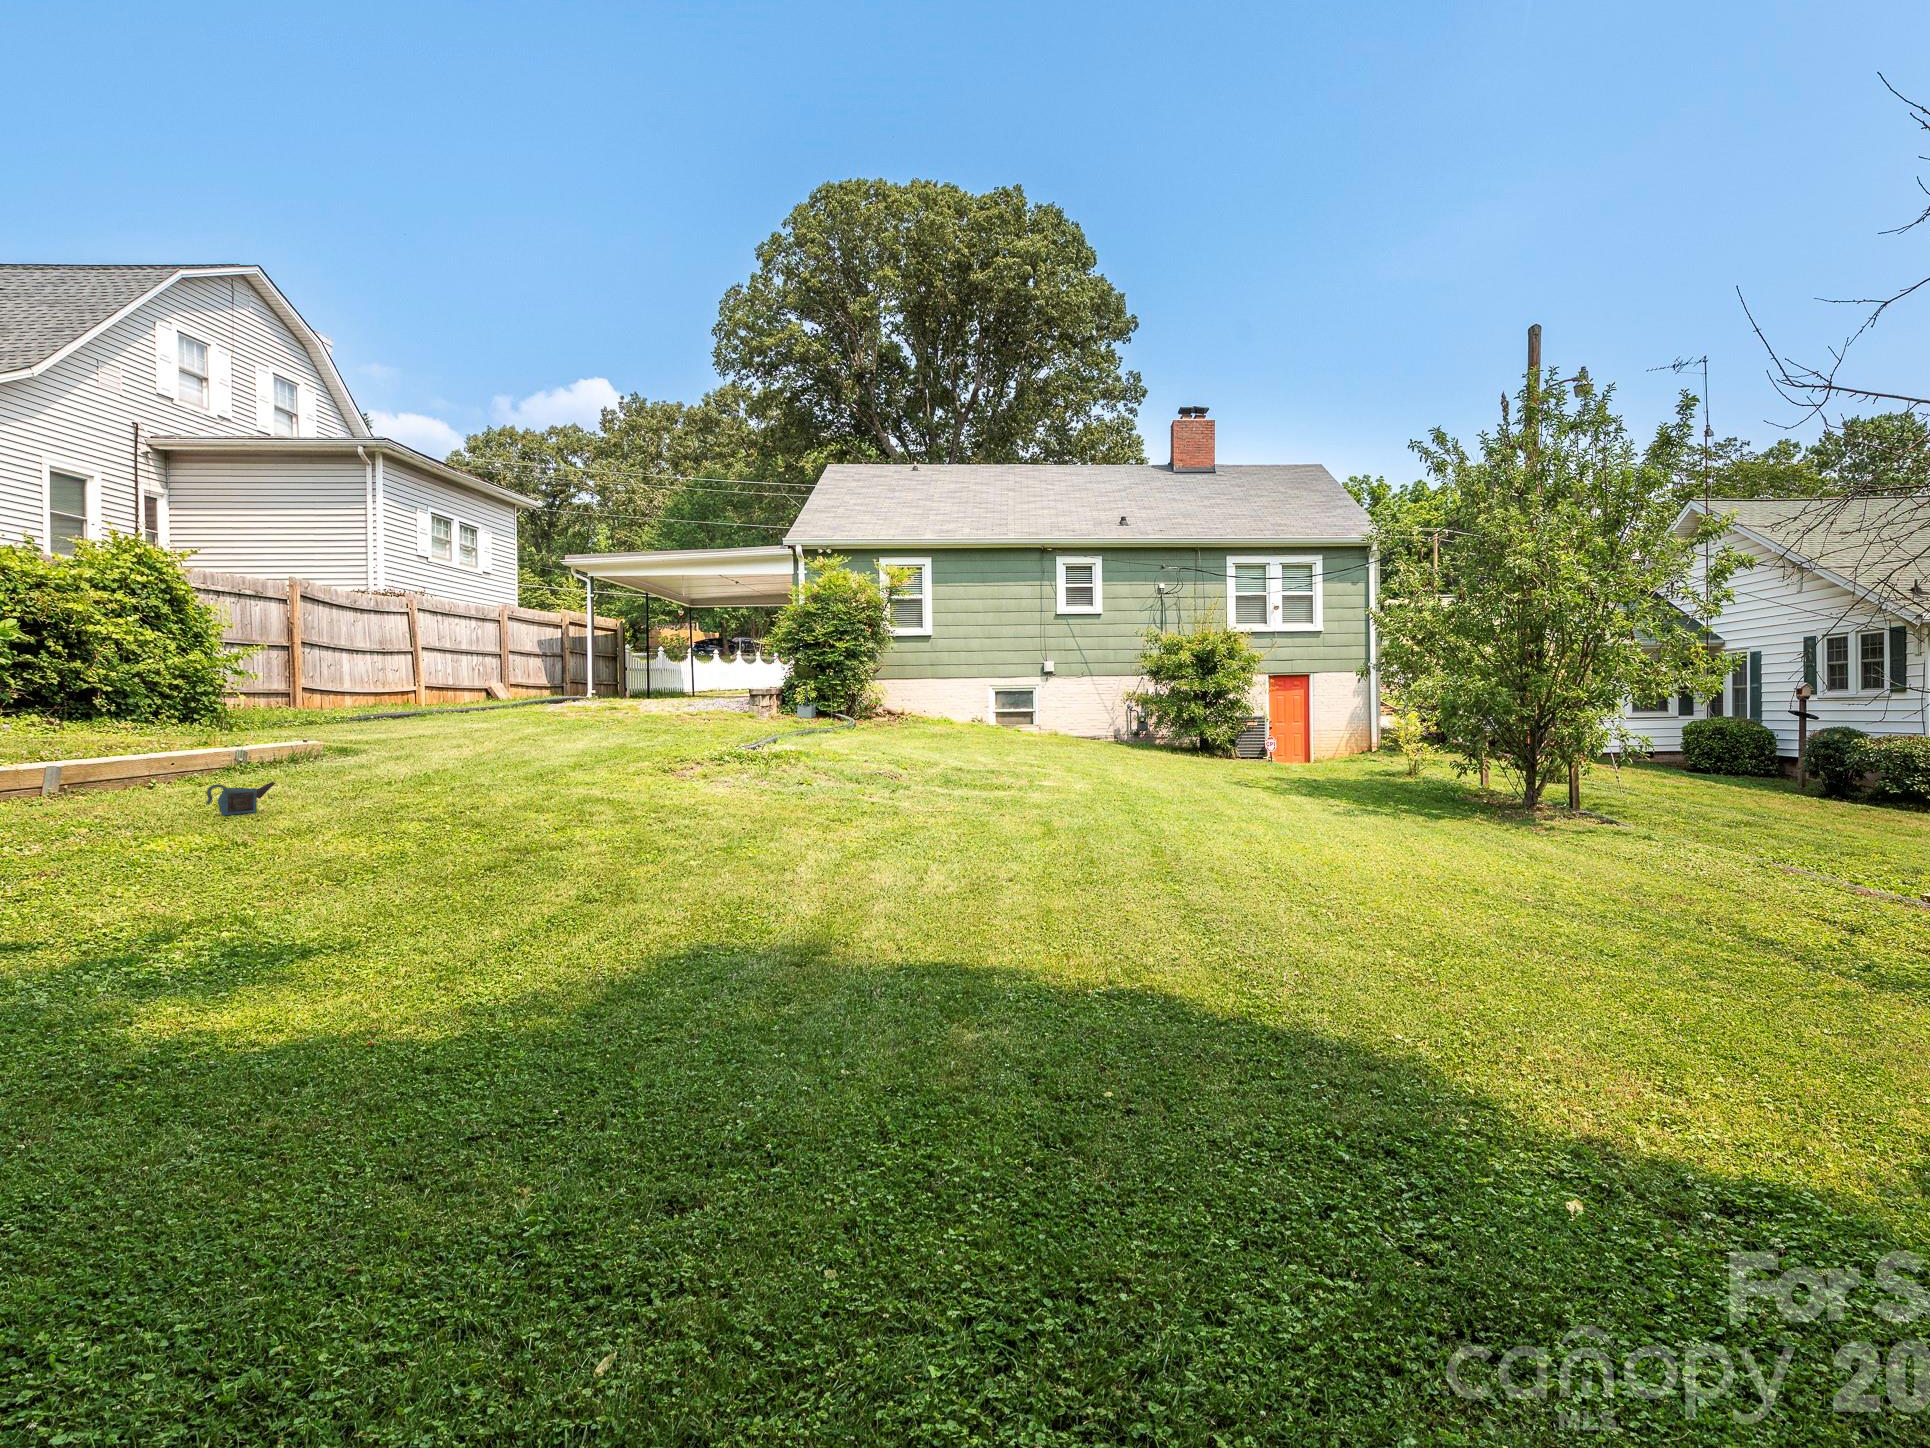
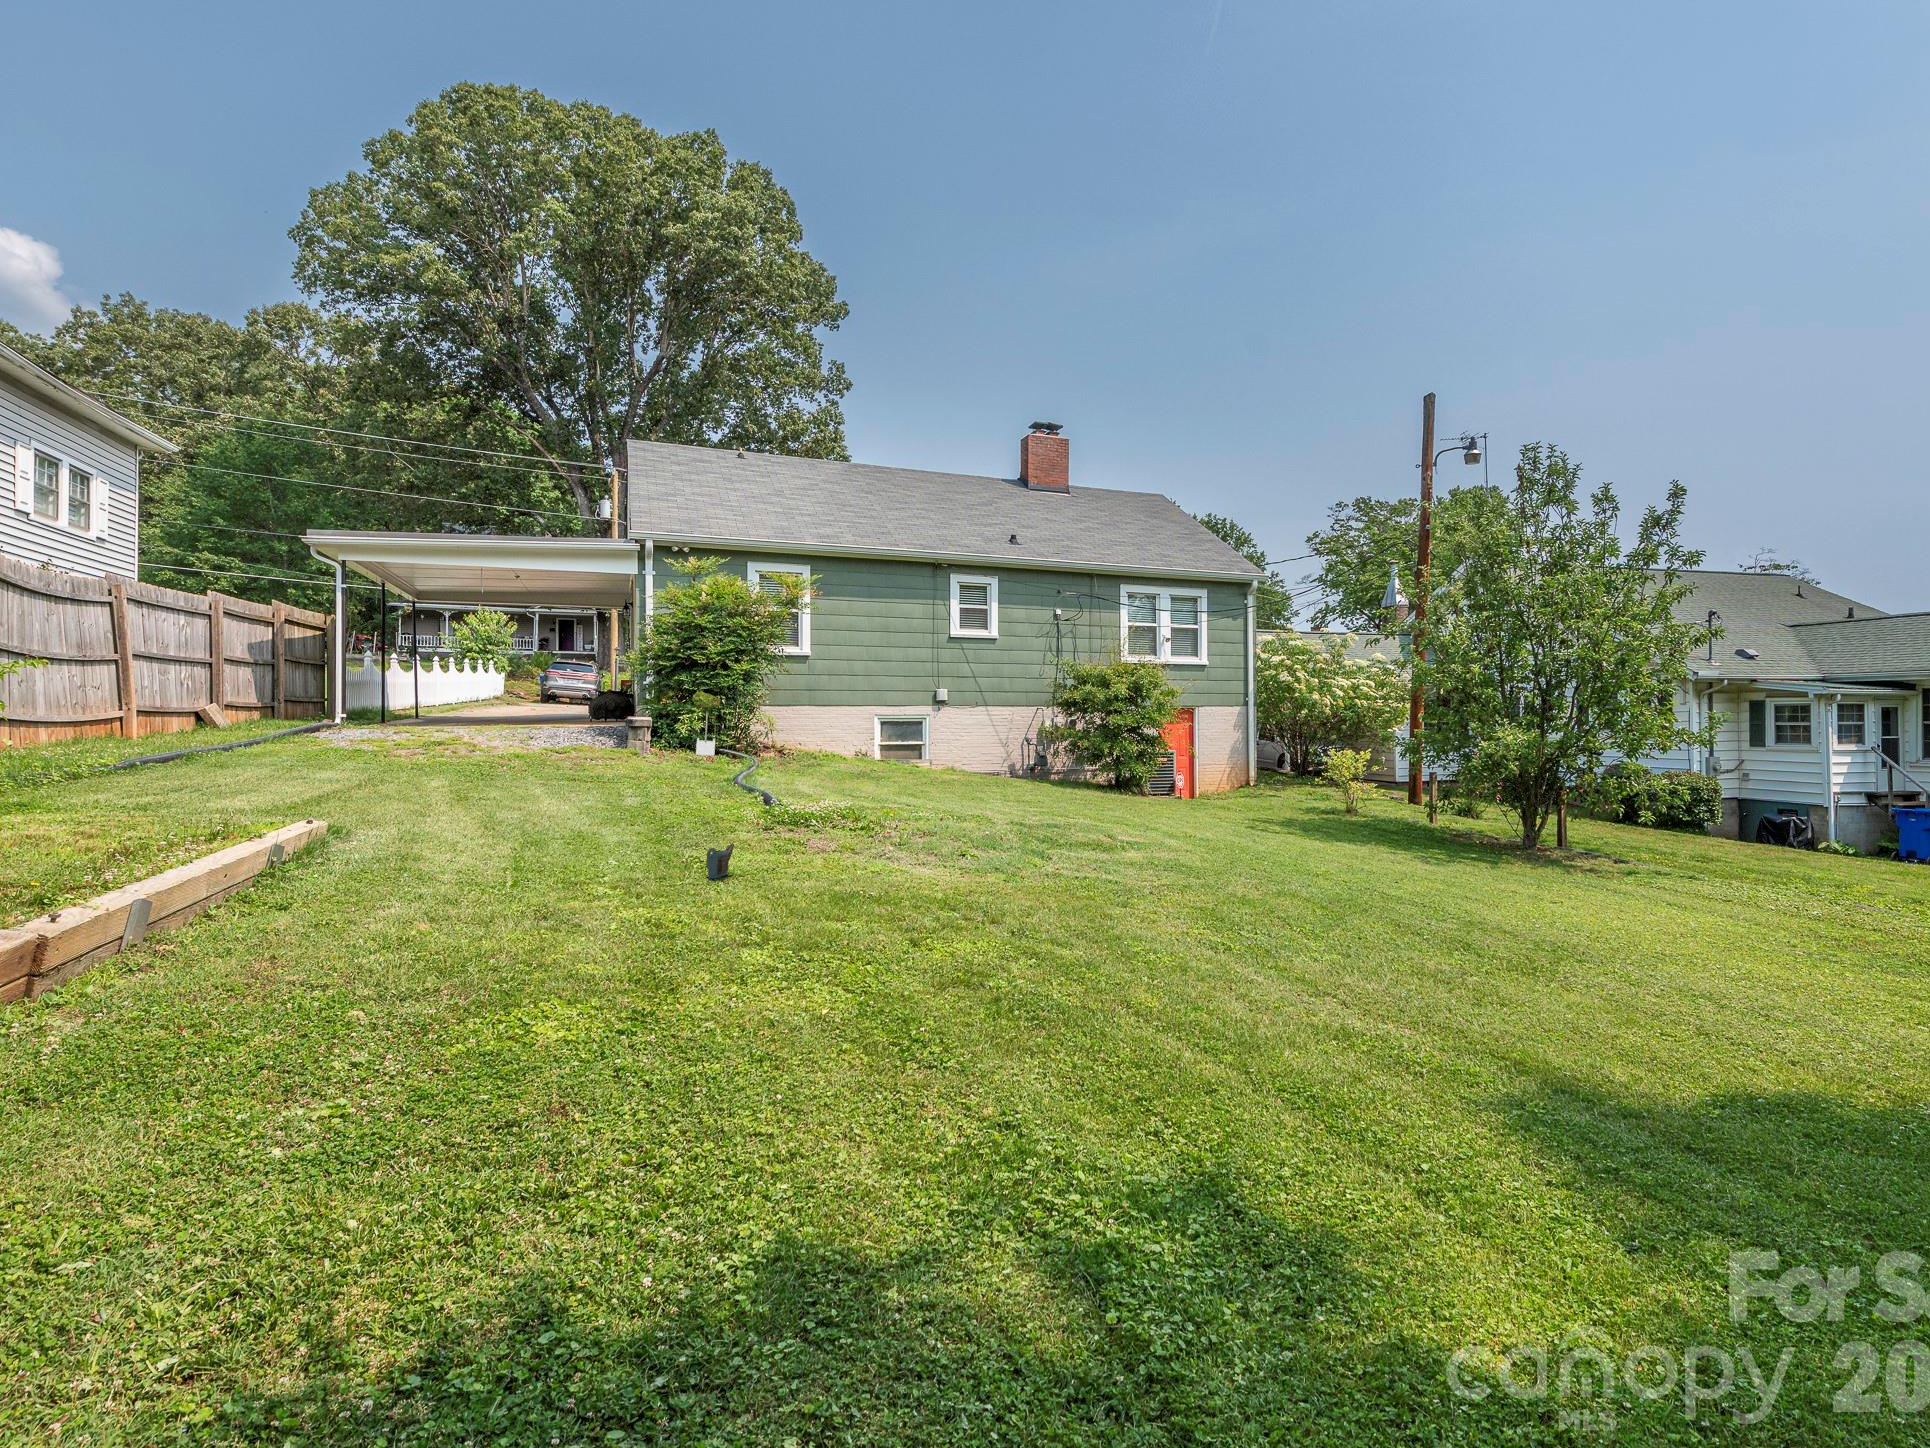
watering can: present [206,782,275,815] -> present [706,843,734,878]

